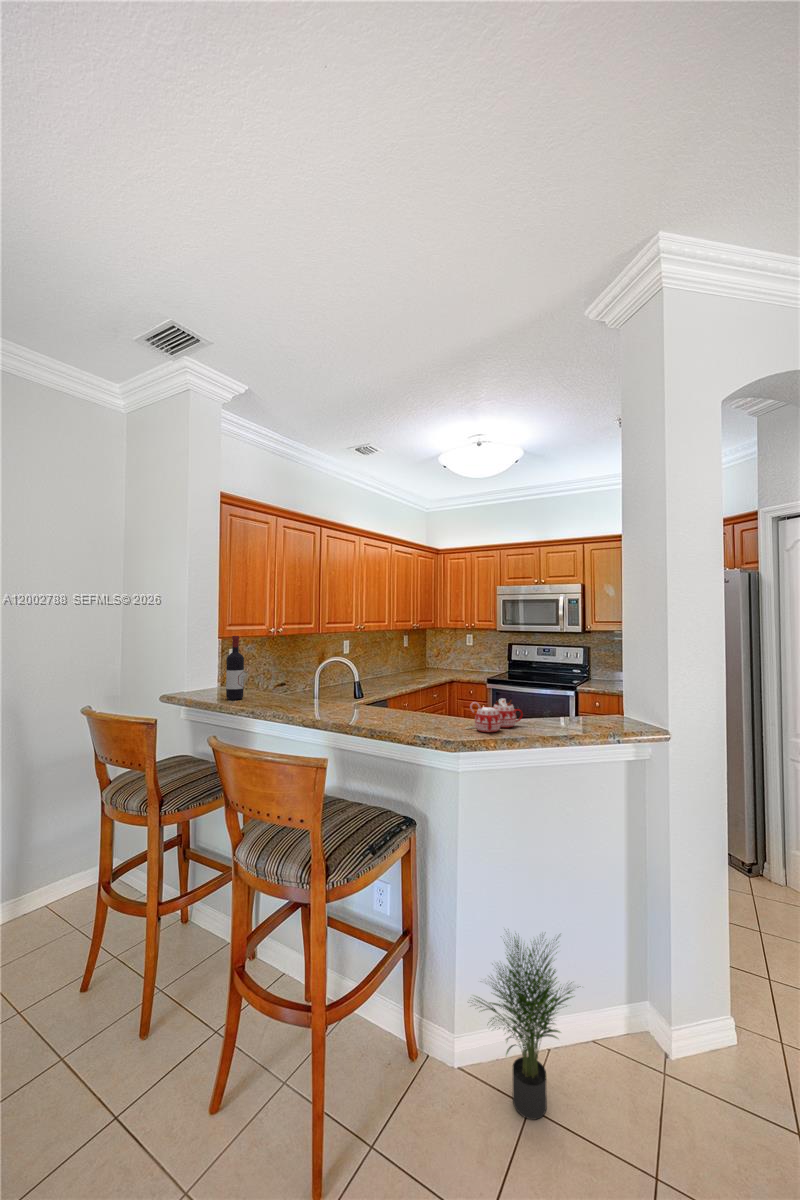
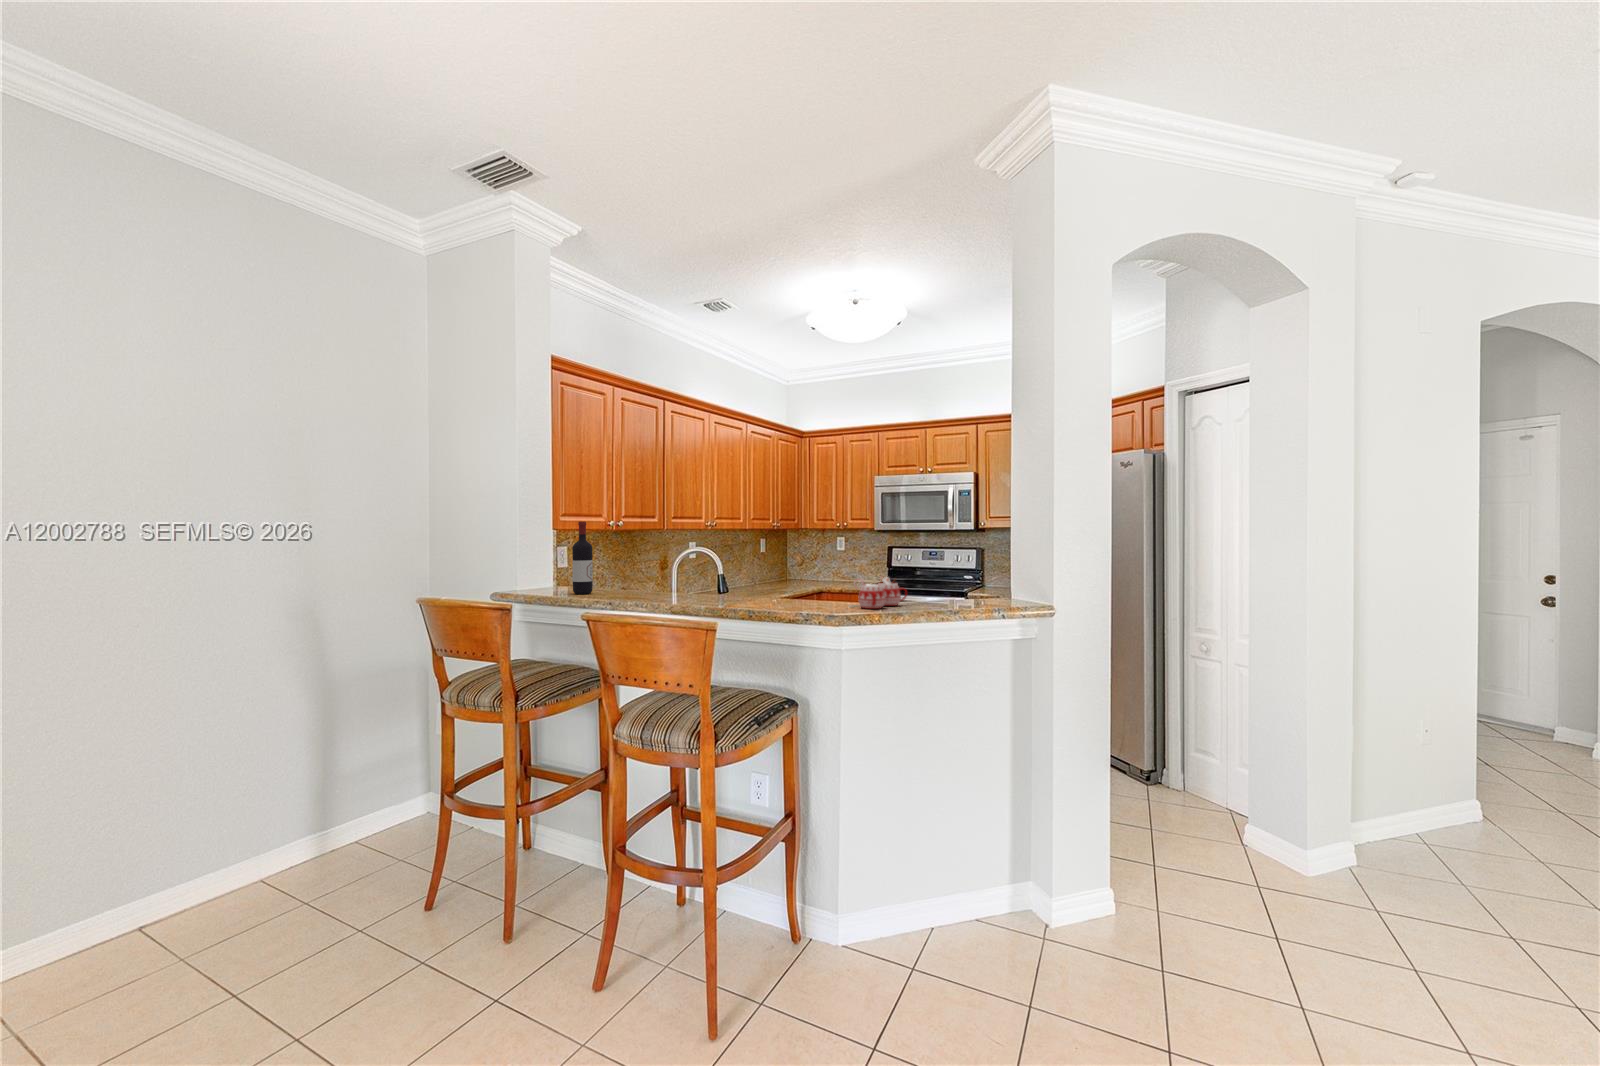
potted plant: present [476,937,572,1120] -> none [848,800,967,975]

